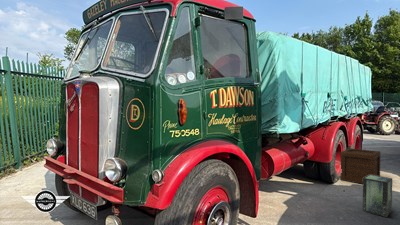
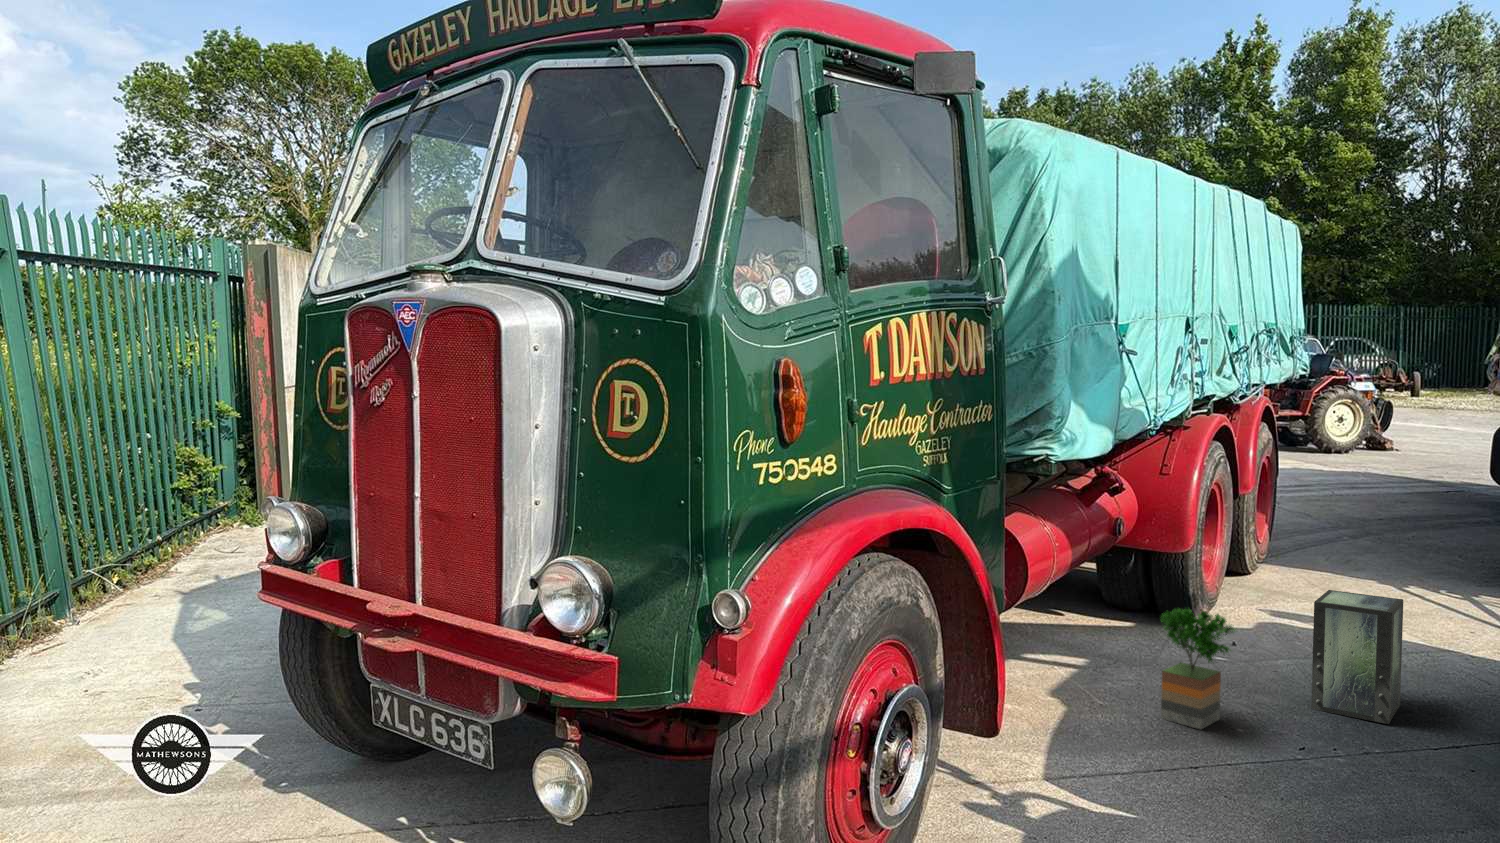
wooden crate: present [340,148,381,184] -> none [1220,504,1348,626]
potted tree: none [314,178,338,216] -> present [1161,609,1235,730]

